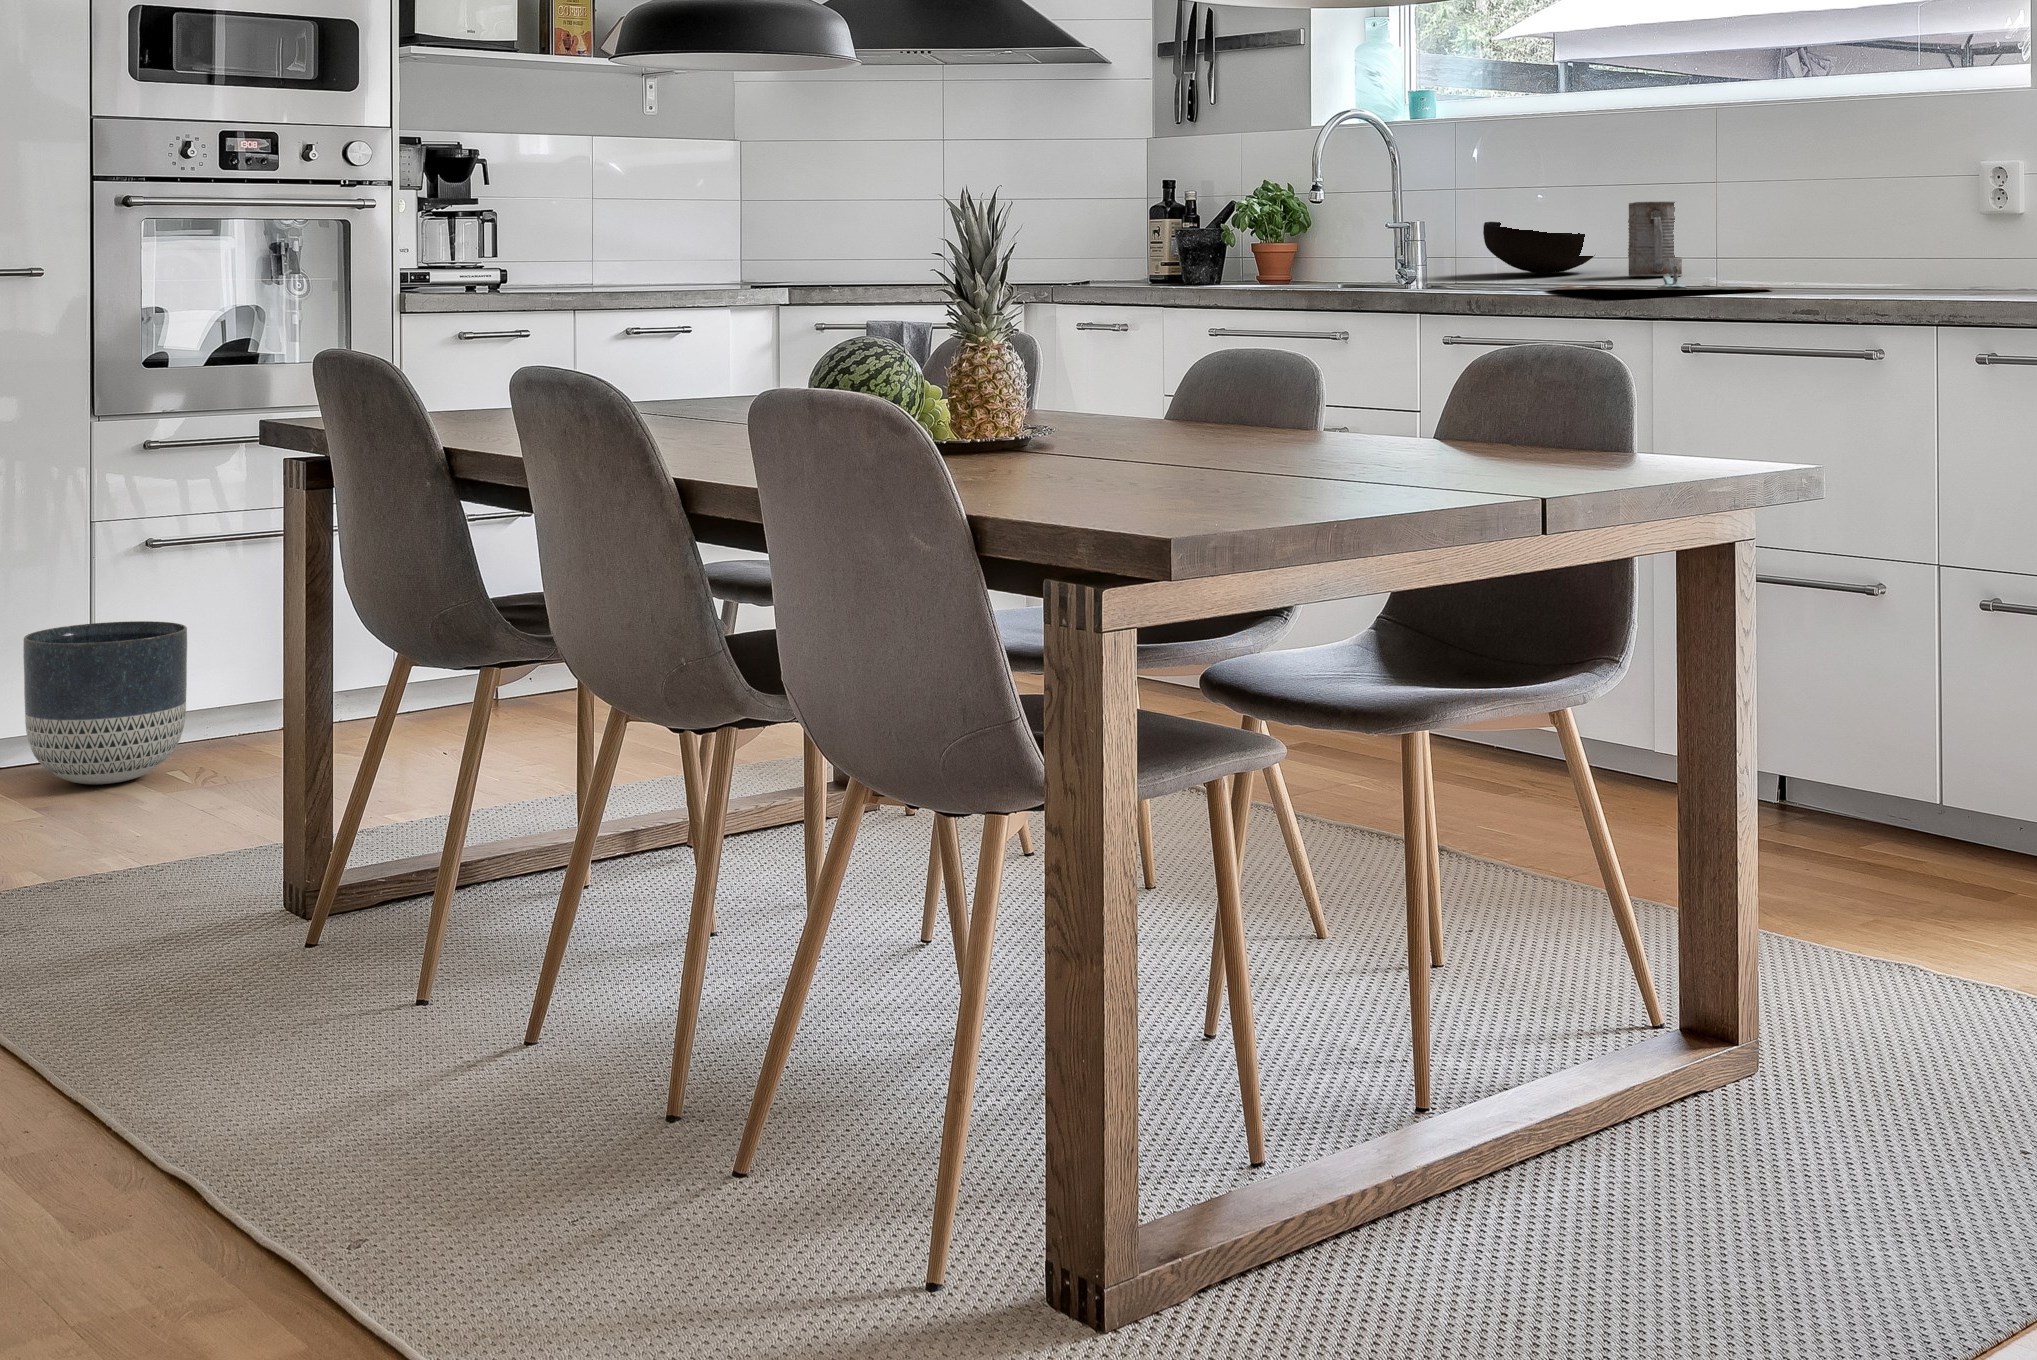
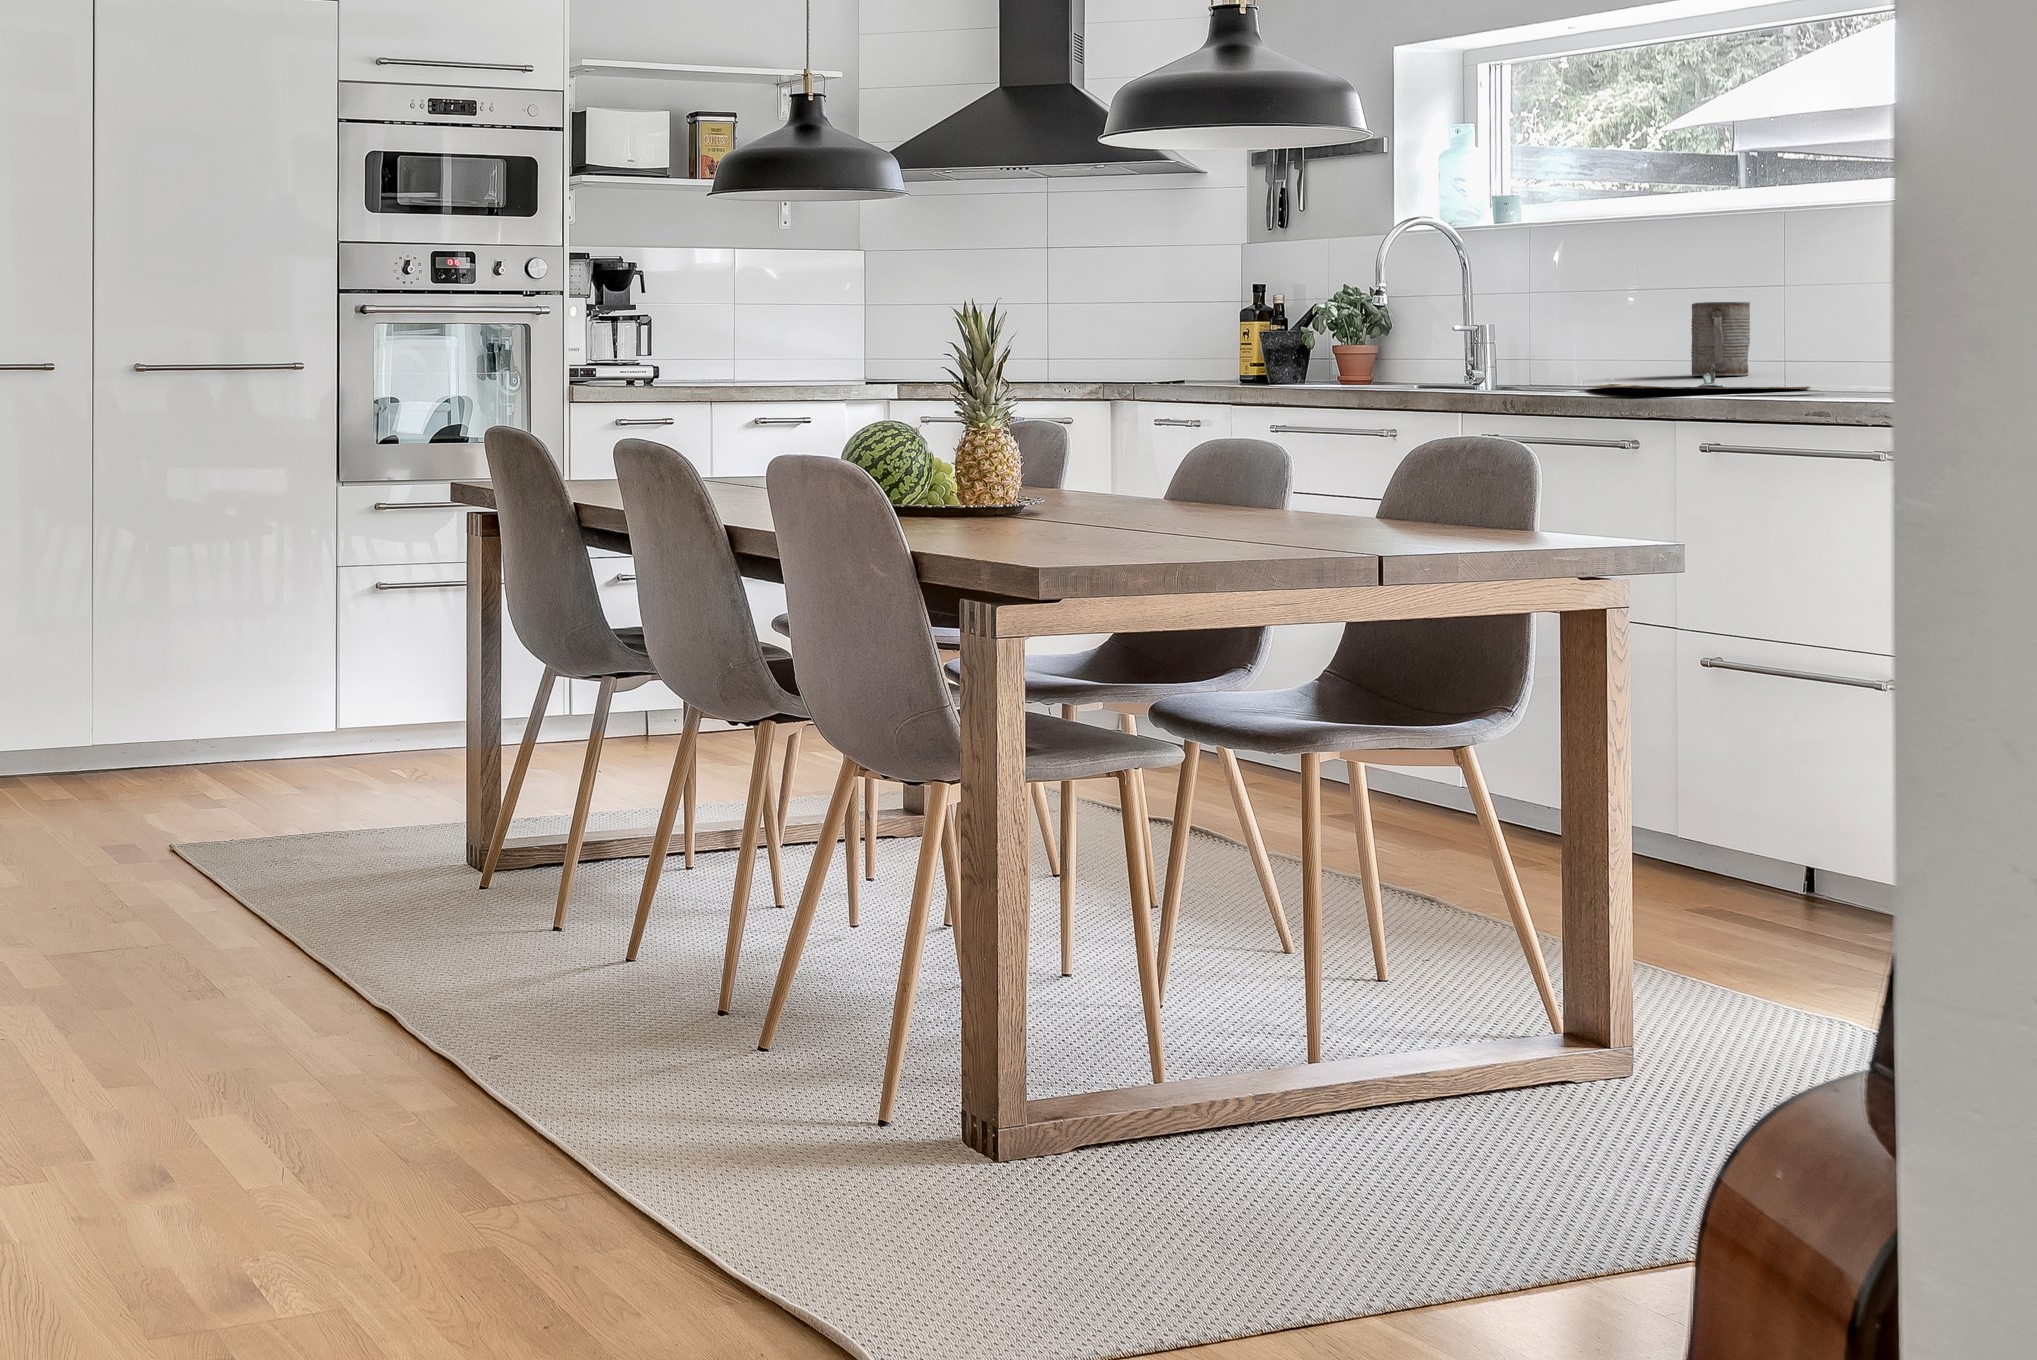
bowl: present [1483,222,1595,274] -> none [1550,322,1674,373]
planter: present [23,621,187,784] -> none [288,648,404,774]

